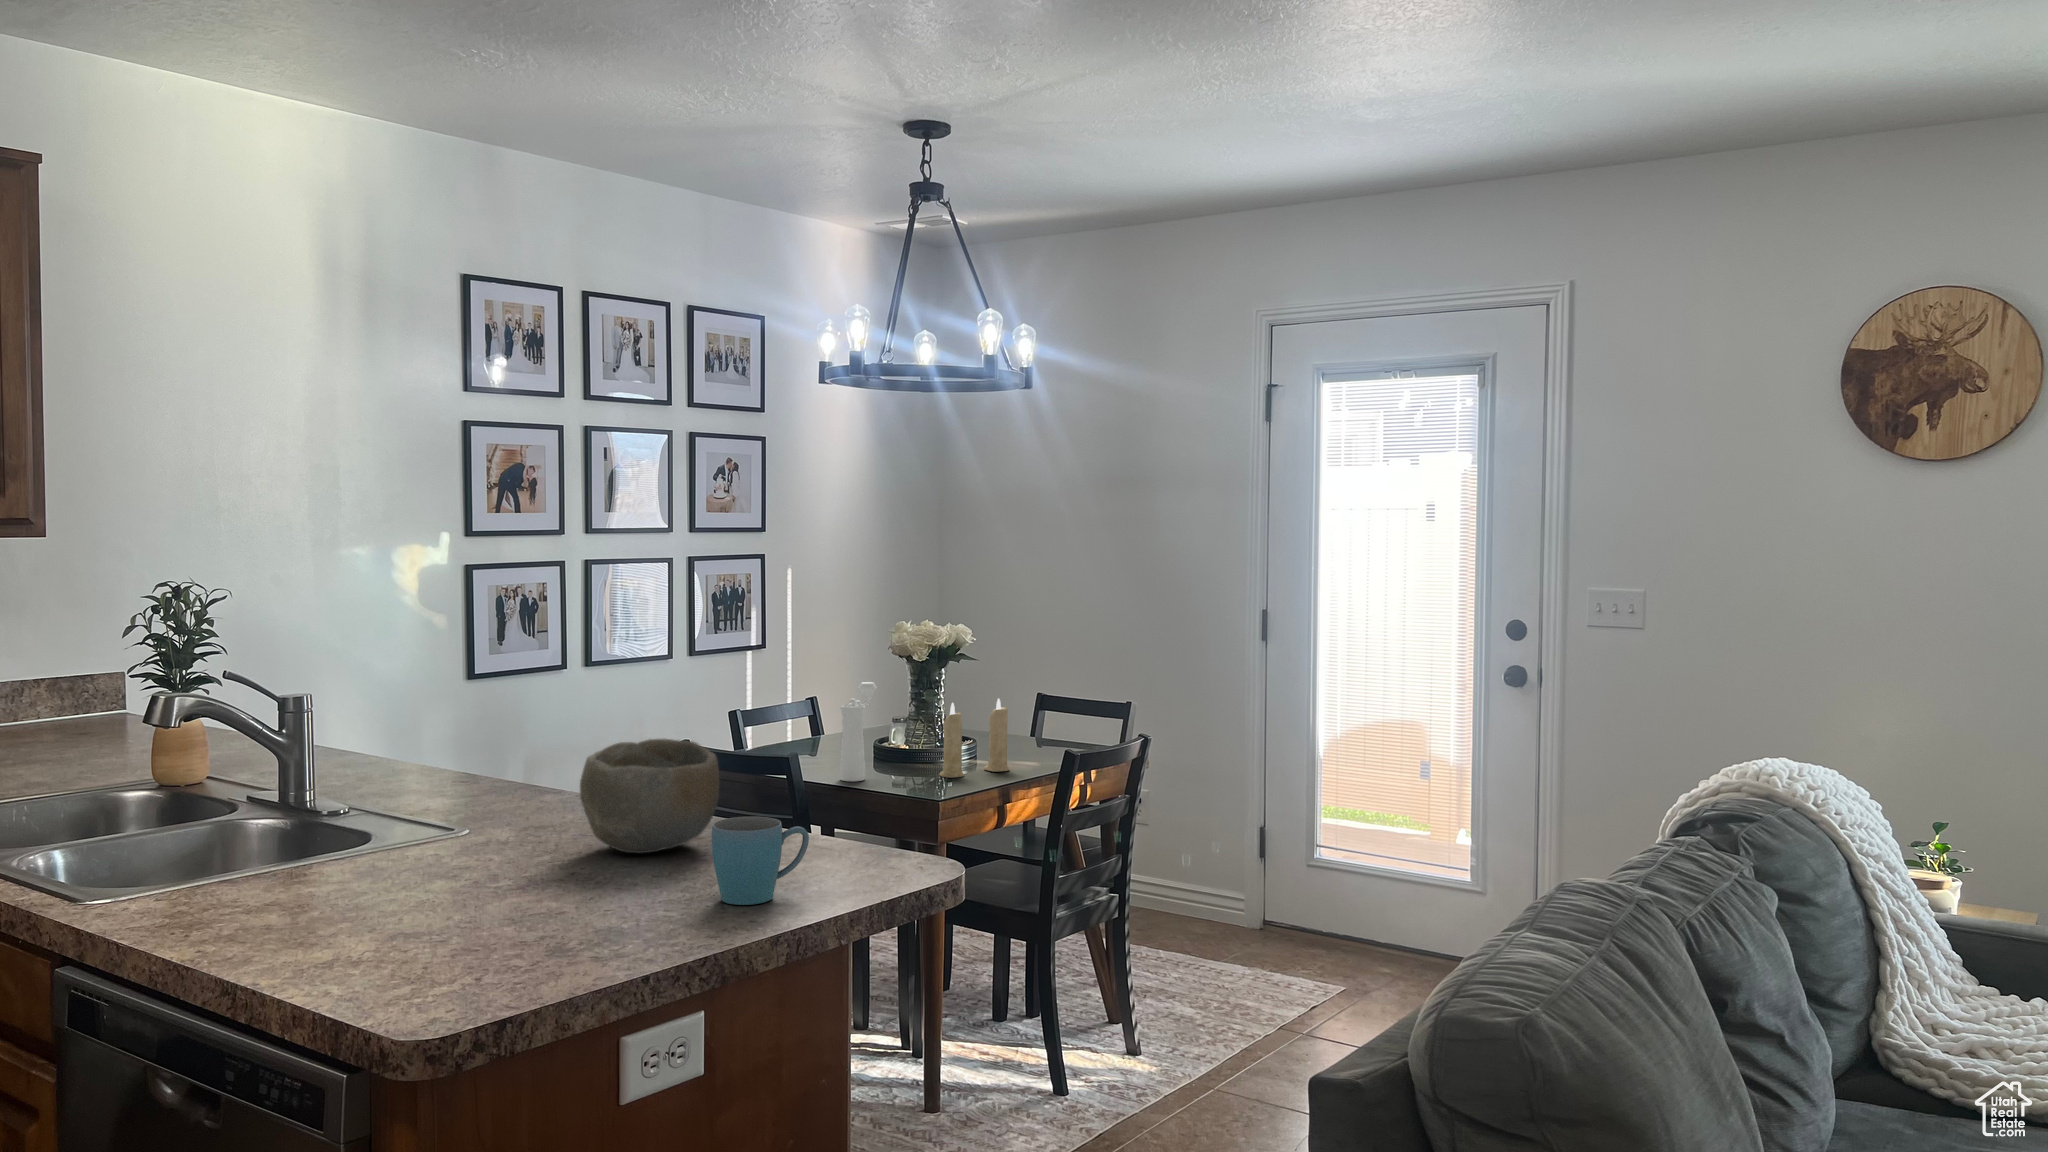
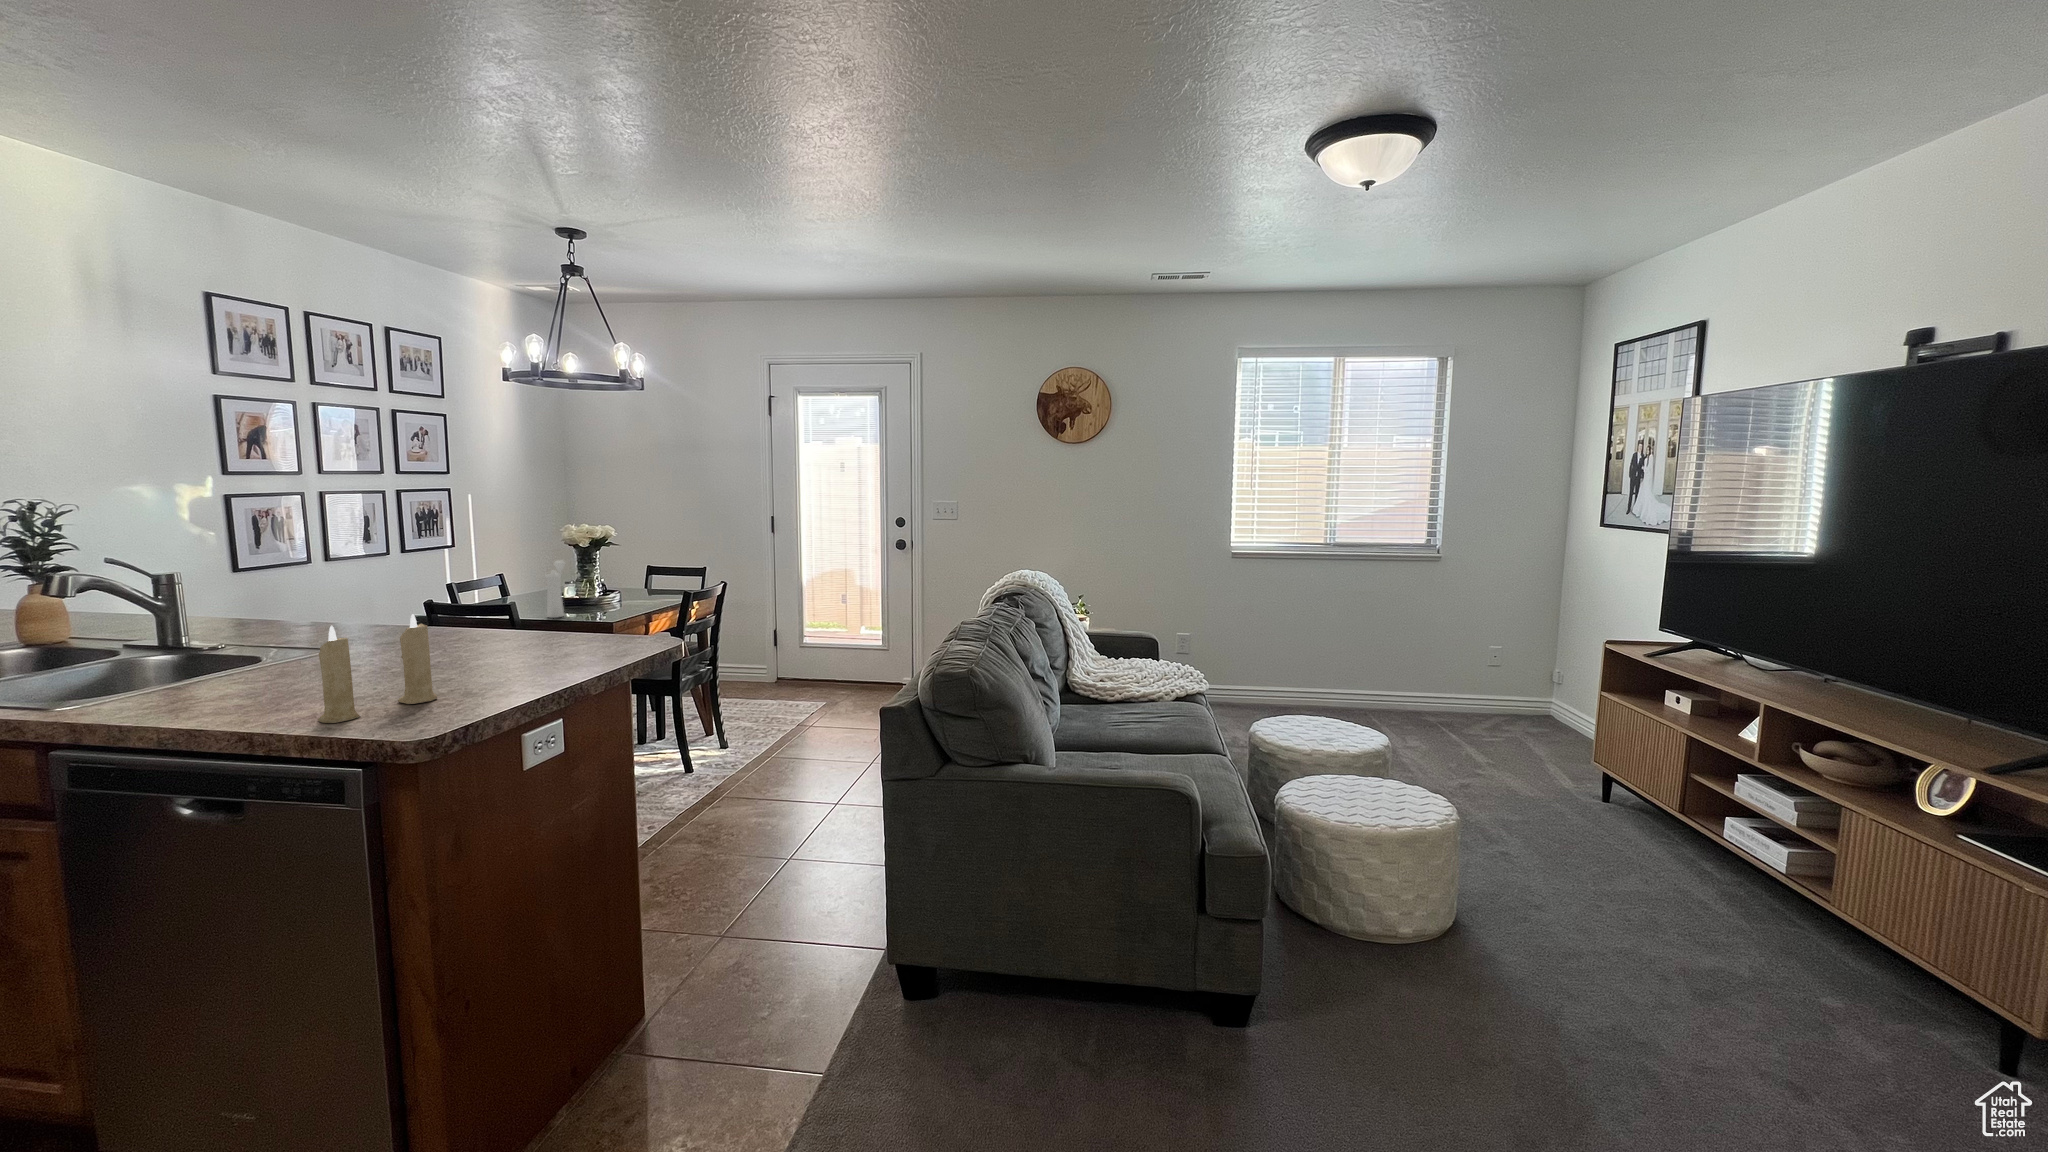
candle: present [939,699,1010,778] -> present [318,614,437,723]
bowl: present [580,739,719,853] -> none [429,588,522,652]
mug: present [712,817,809,905] -> none [542,621,599,667]

